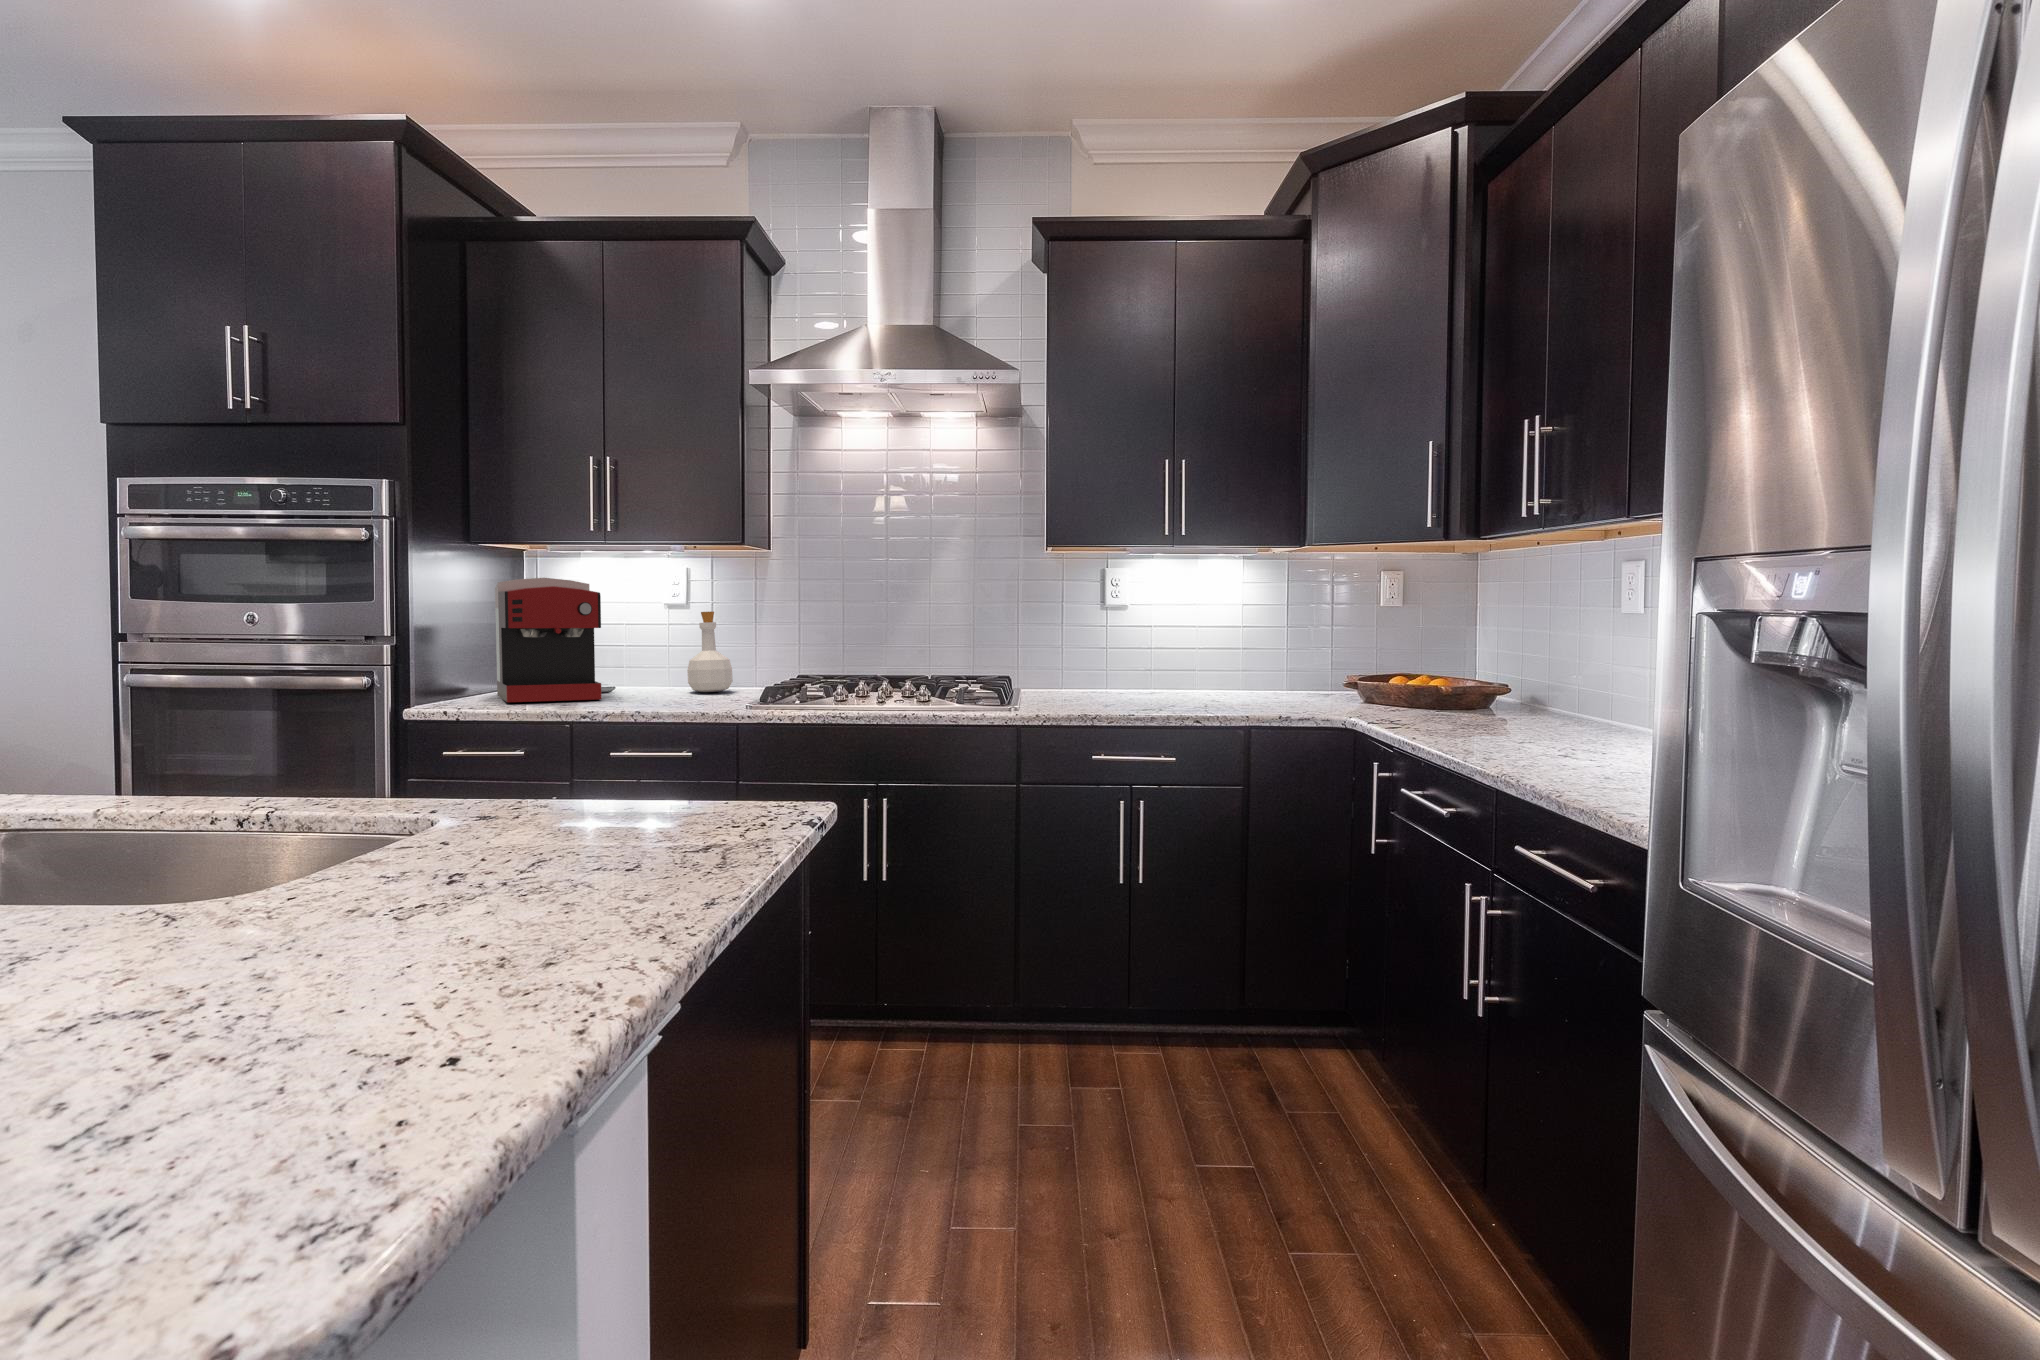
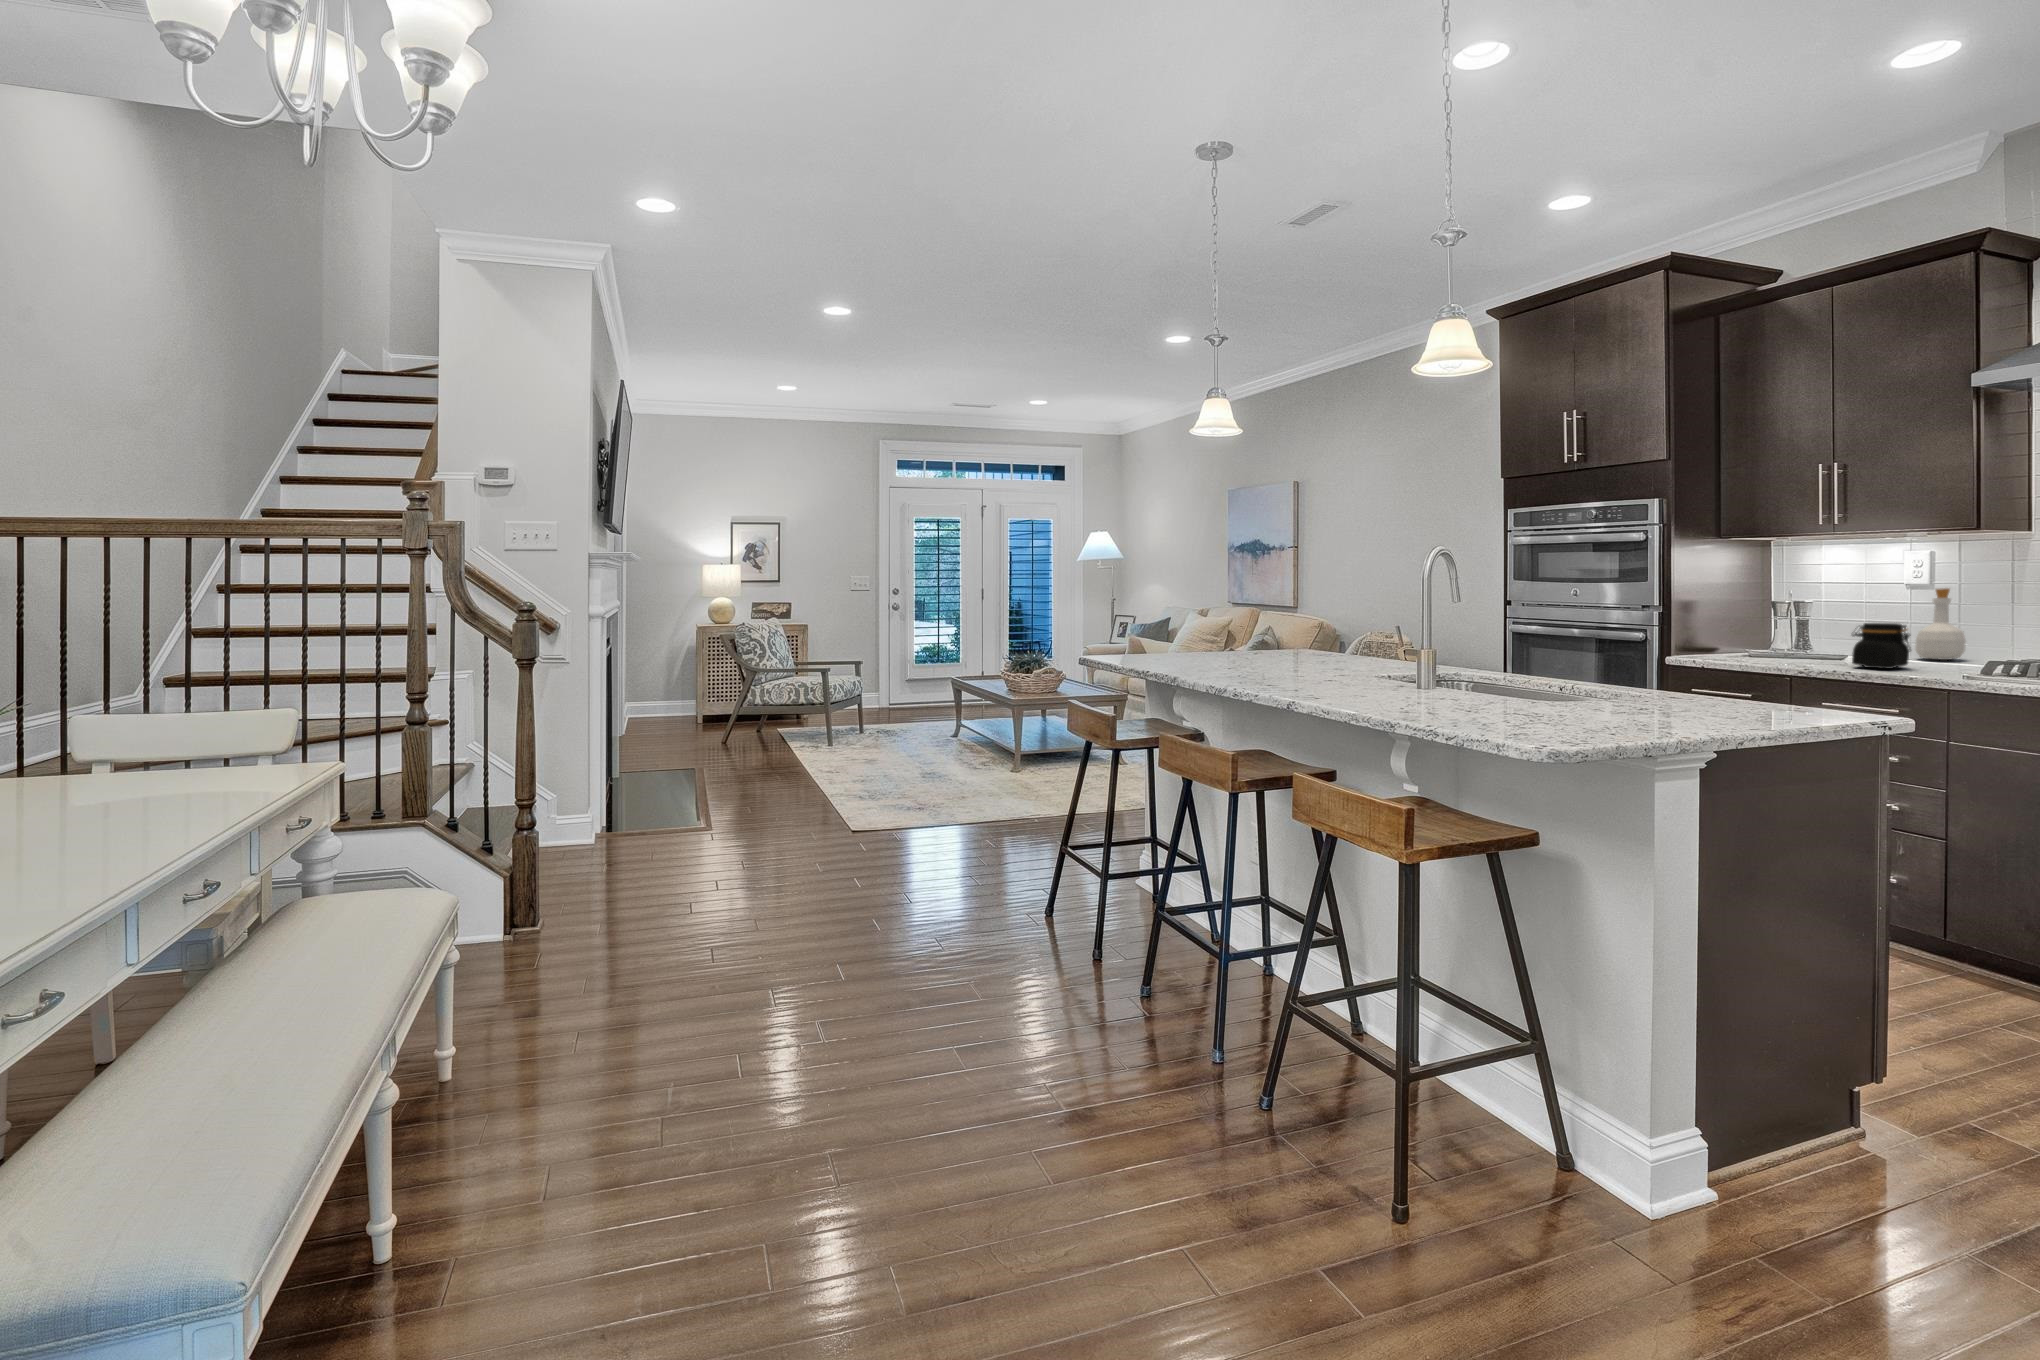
coffee maker: present [495,578,602,702] -> none [1739,562,1829,660]
jar: none [634,651,697,706] -> present [1852,623,1911,669]

